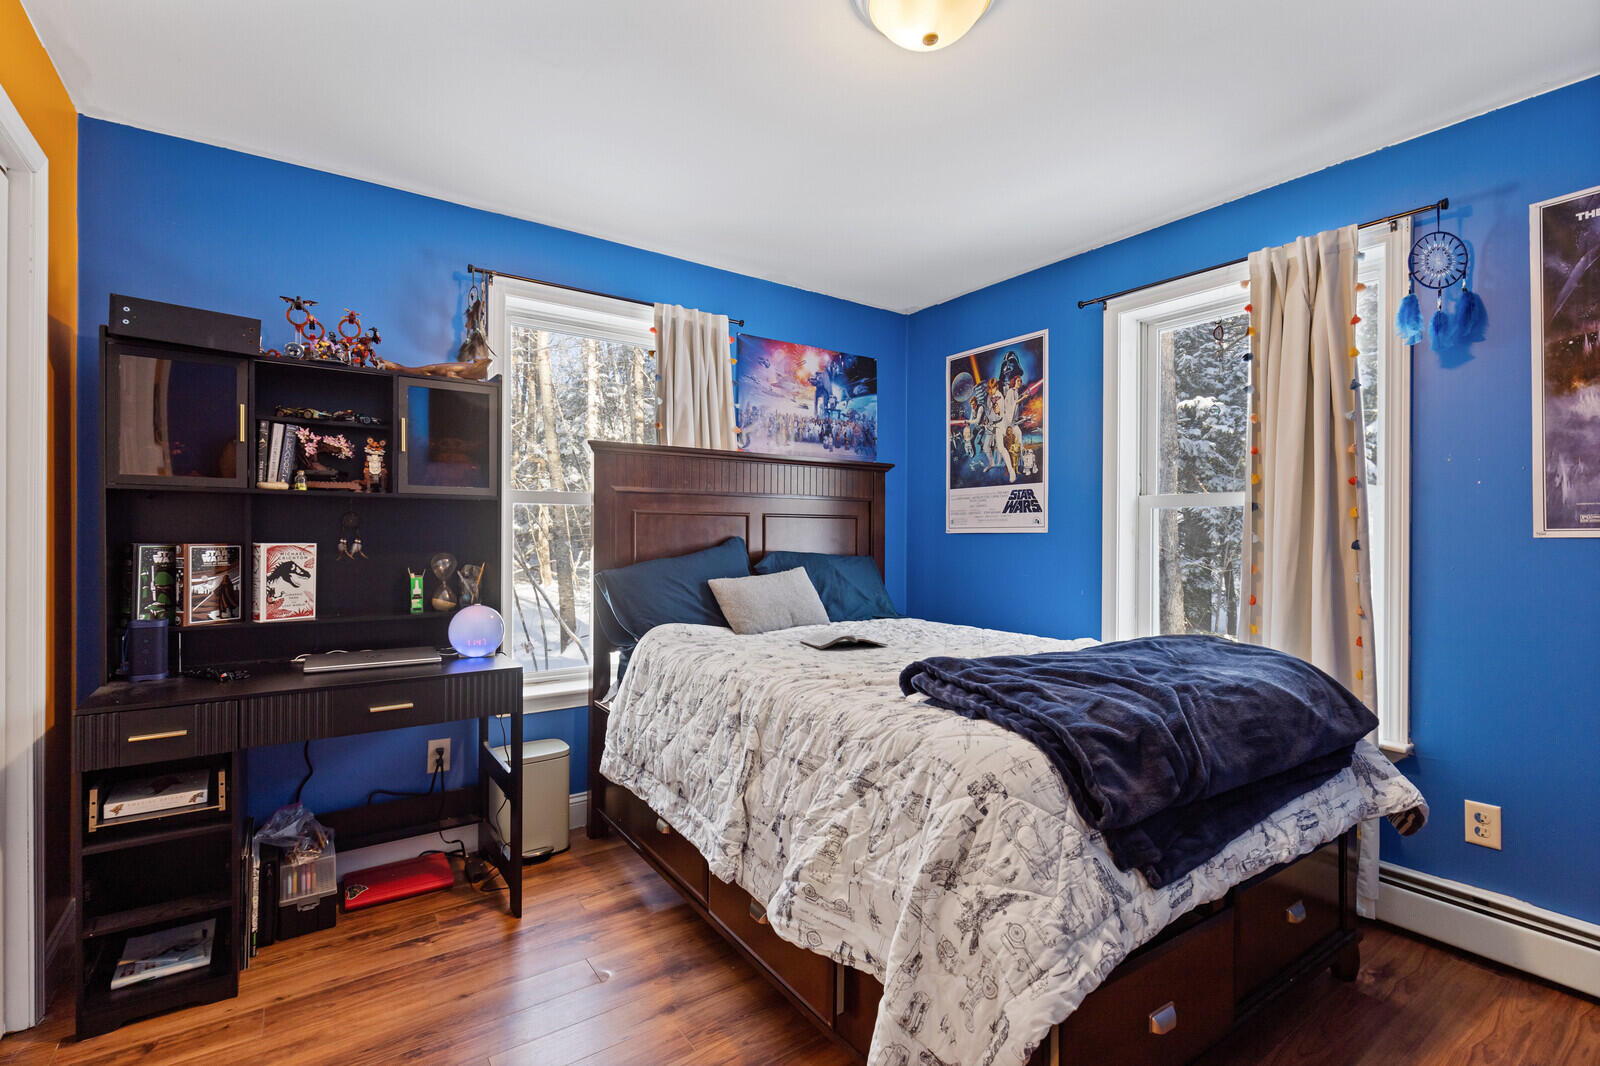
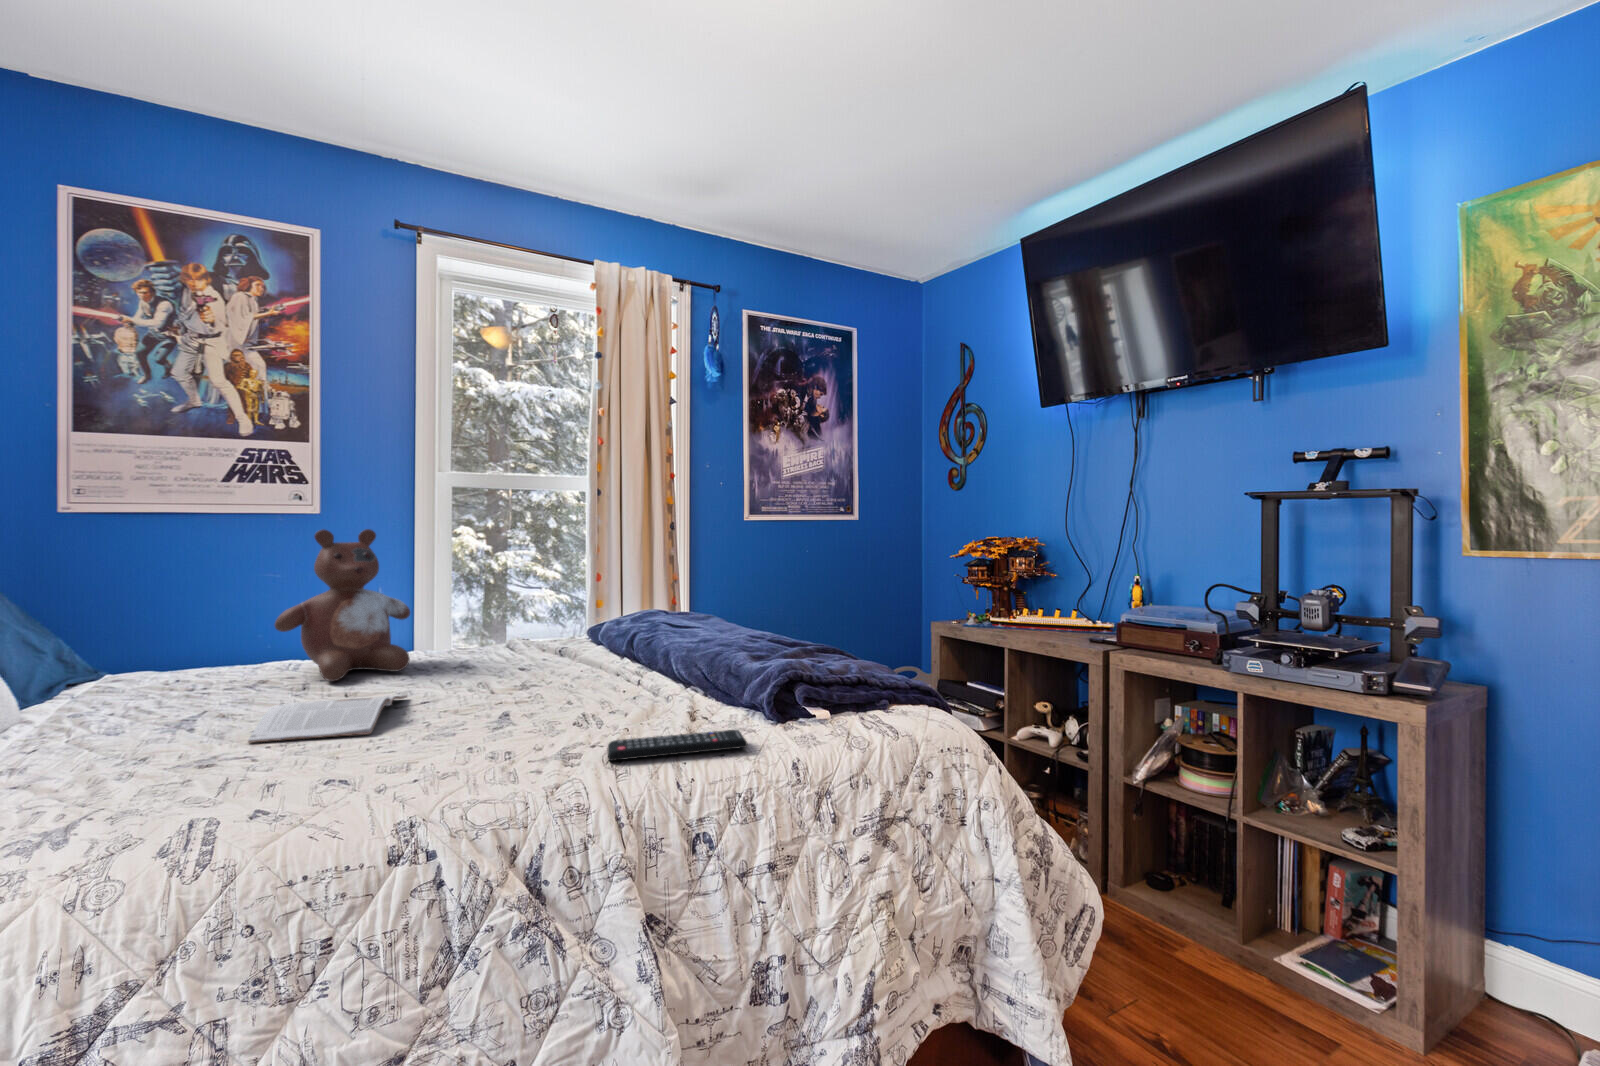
stuffed bear: none [899,543,975,639] -> present [275,529,410,681]
remote control: none [800,668,858,693] -> present [608,730,747,761]

